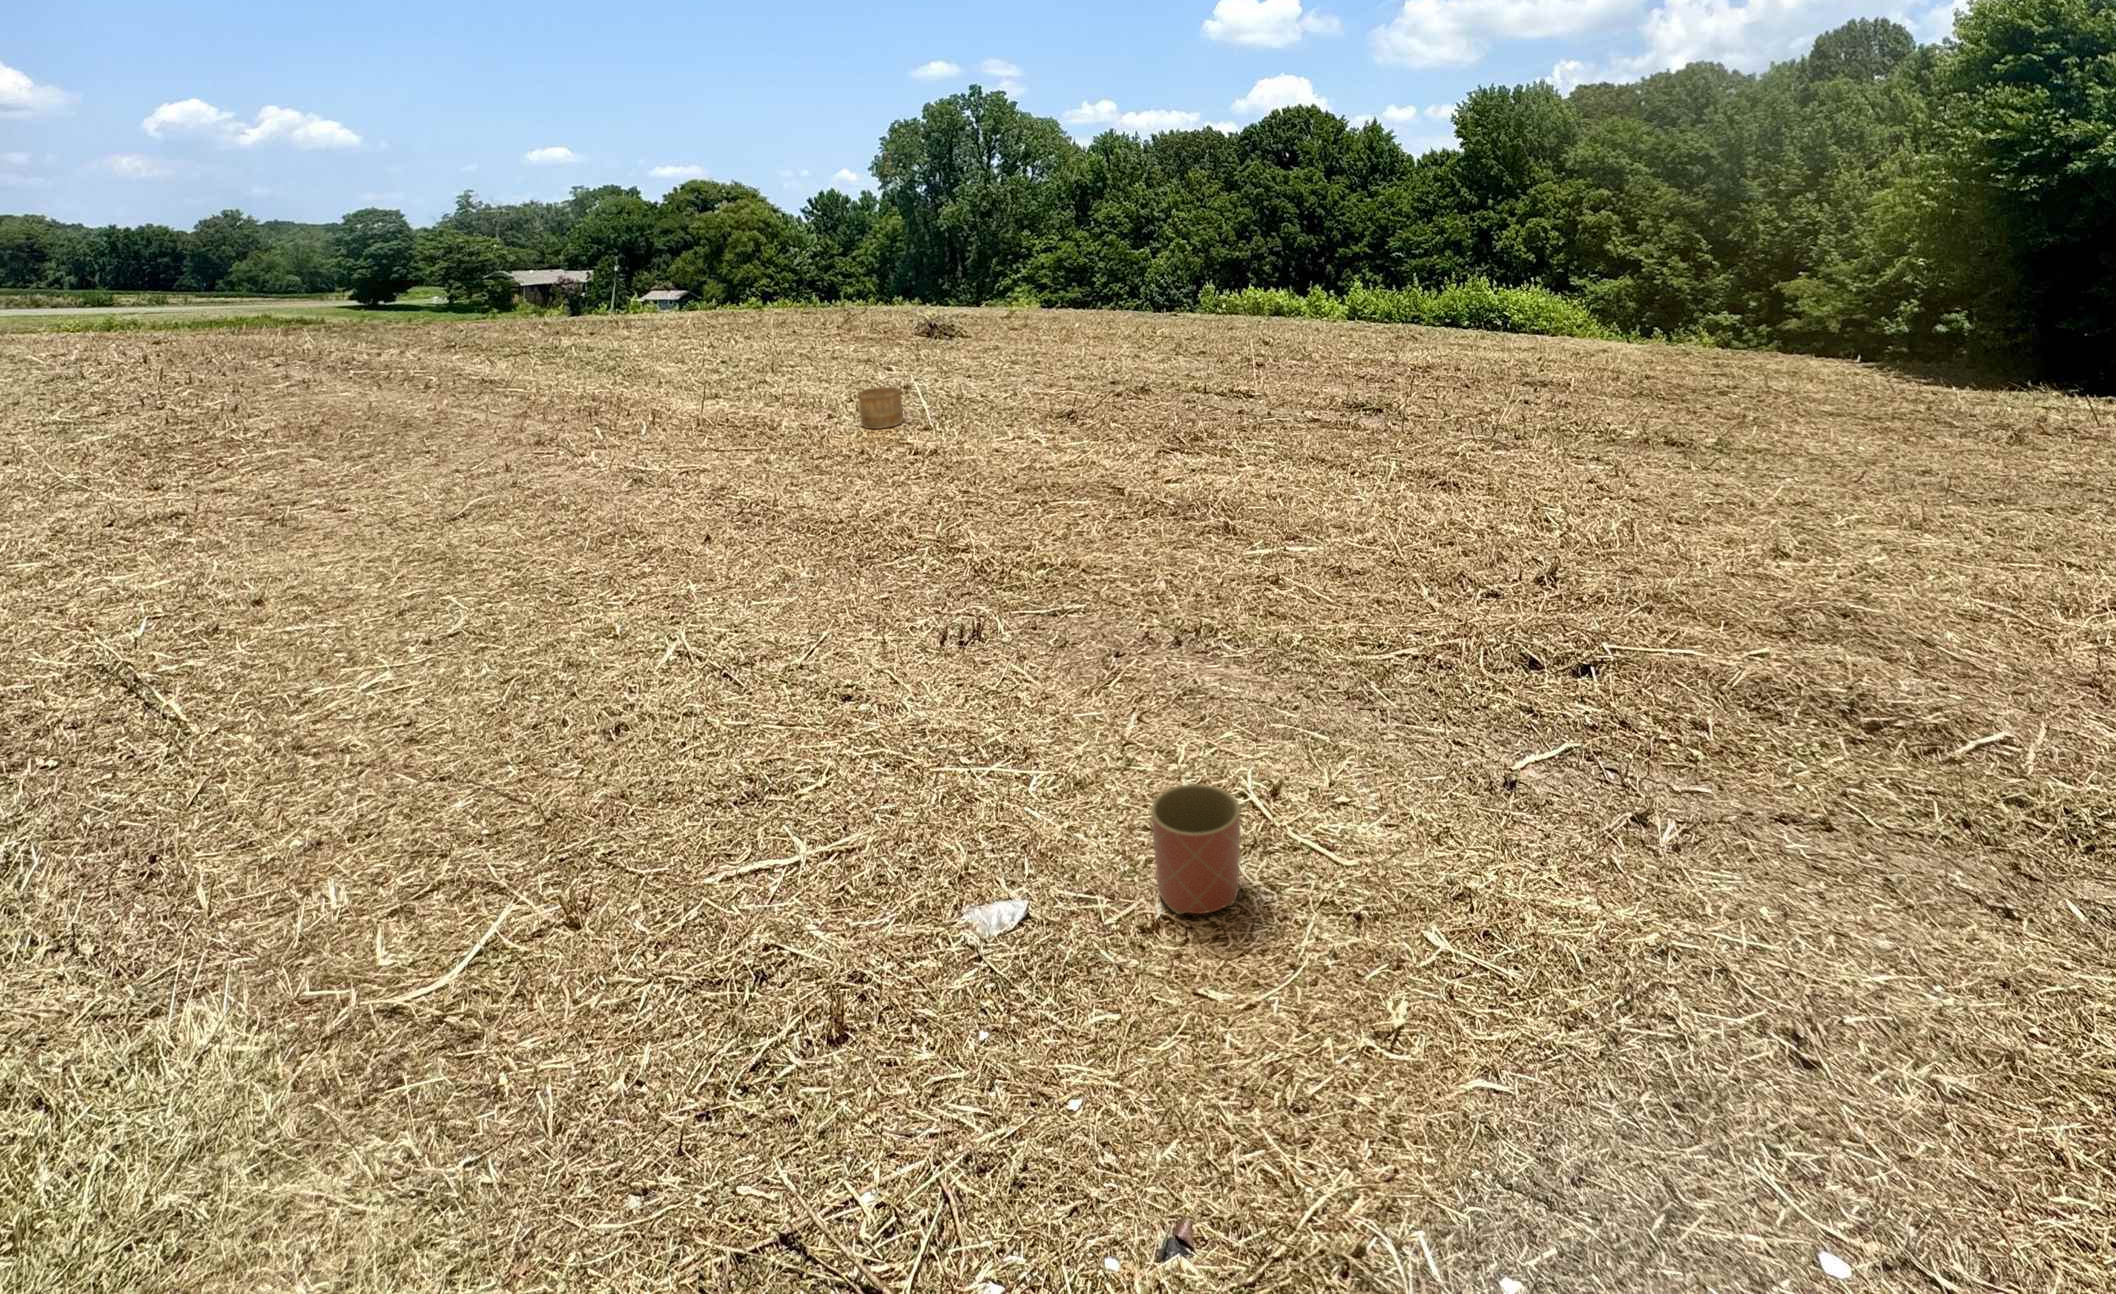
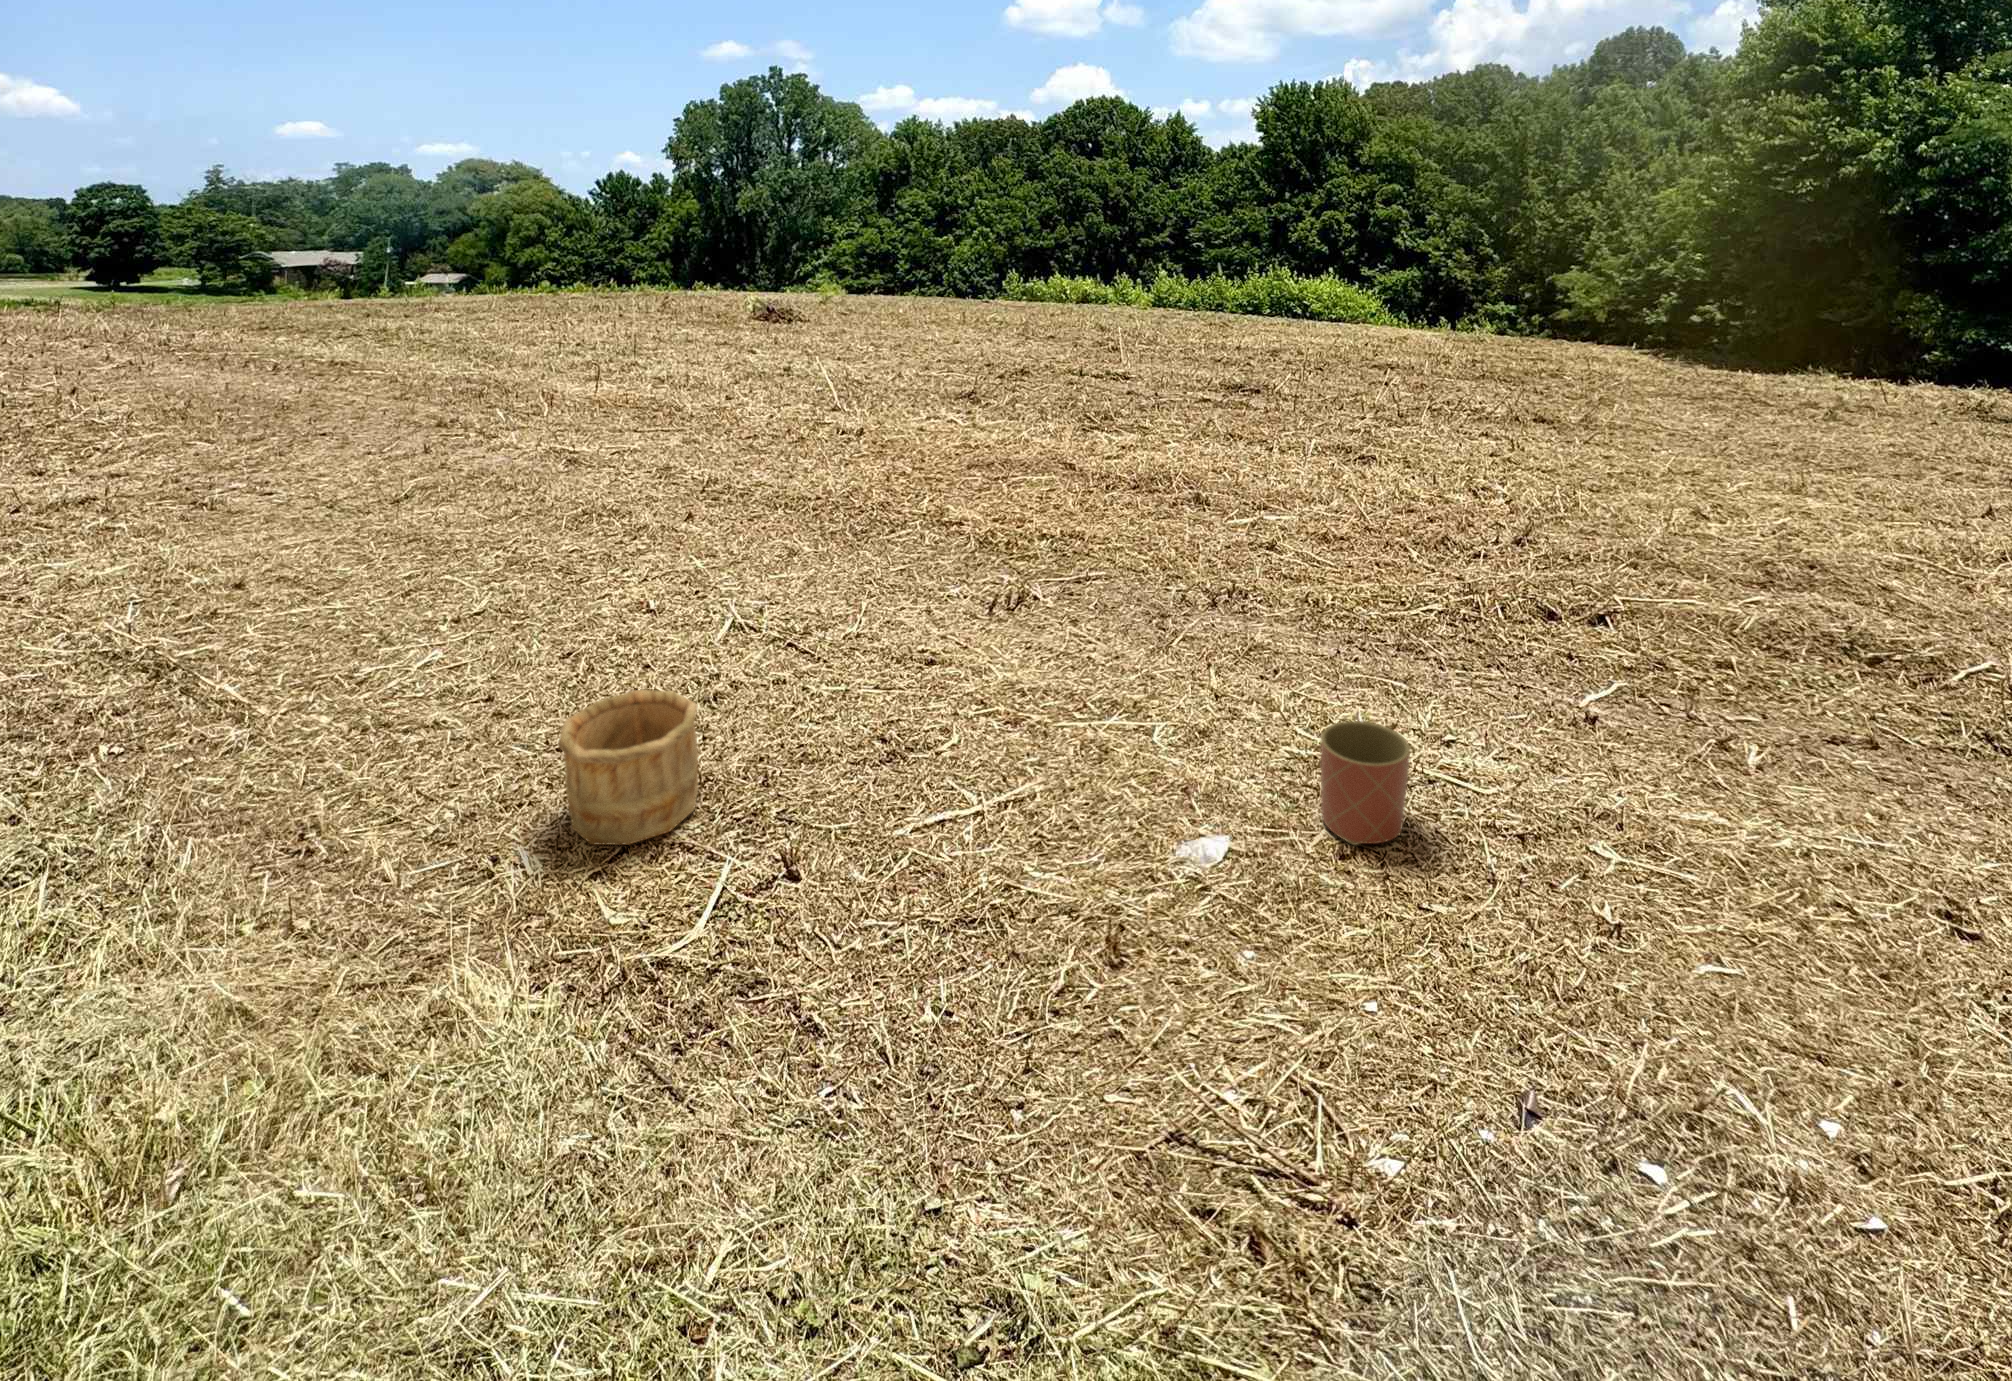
wooden bucket: present [857,387,903,429] -> present [558,690,698,845]

